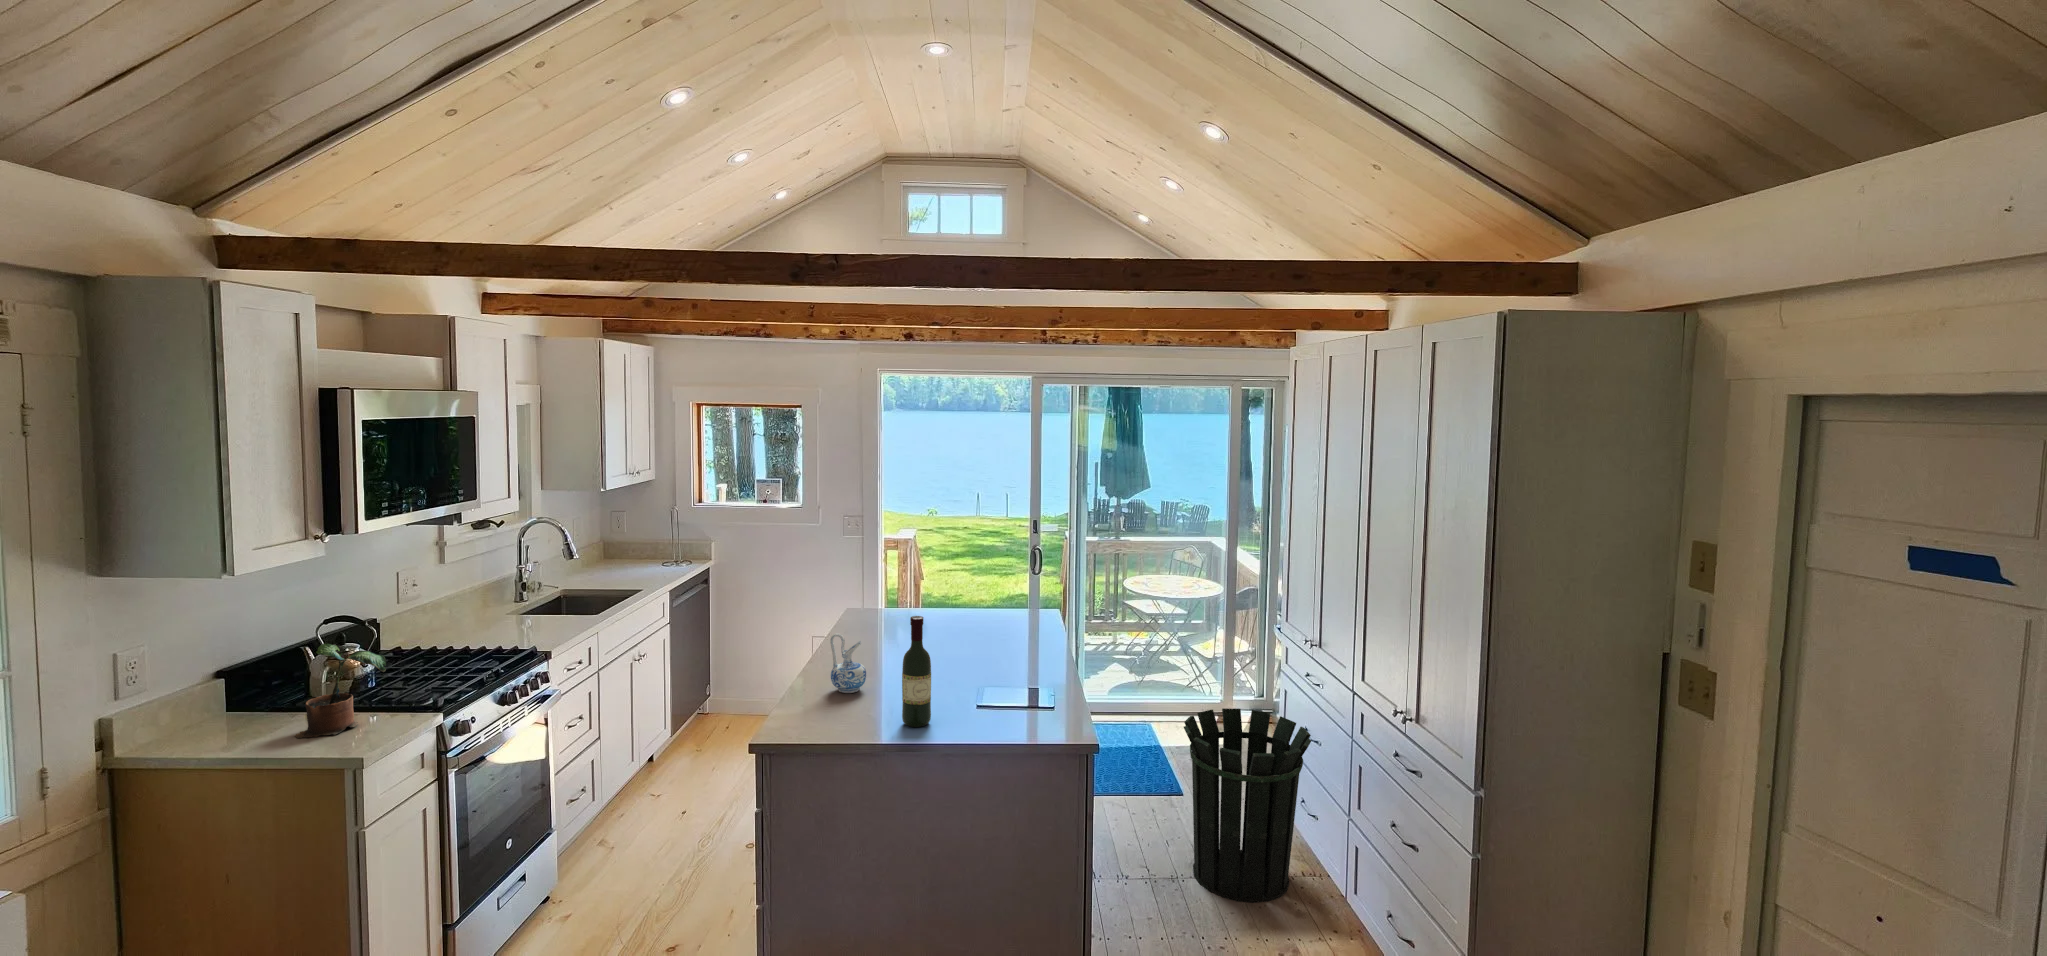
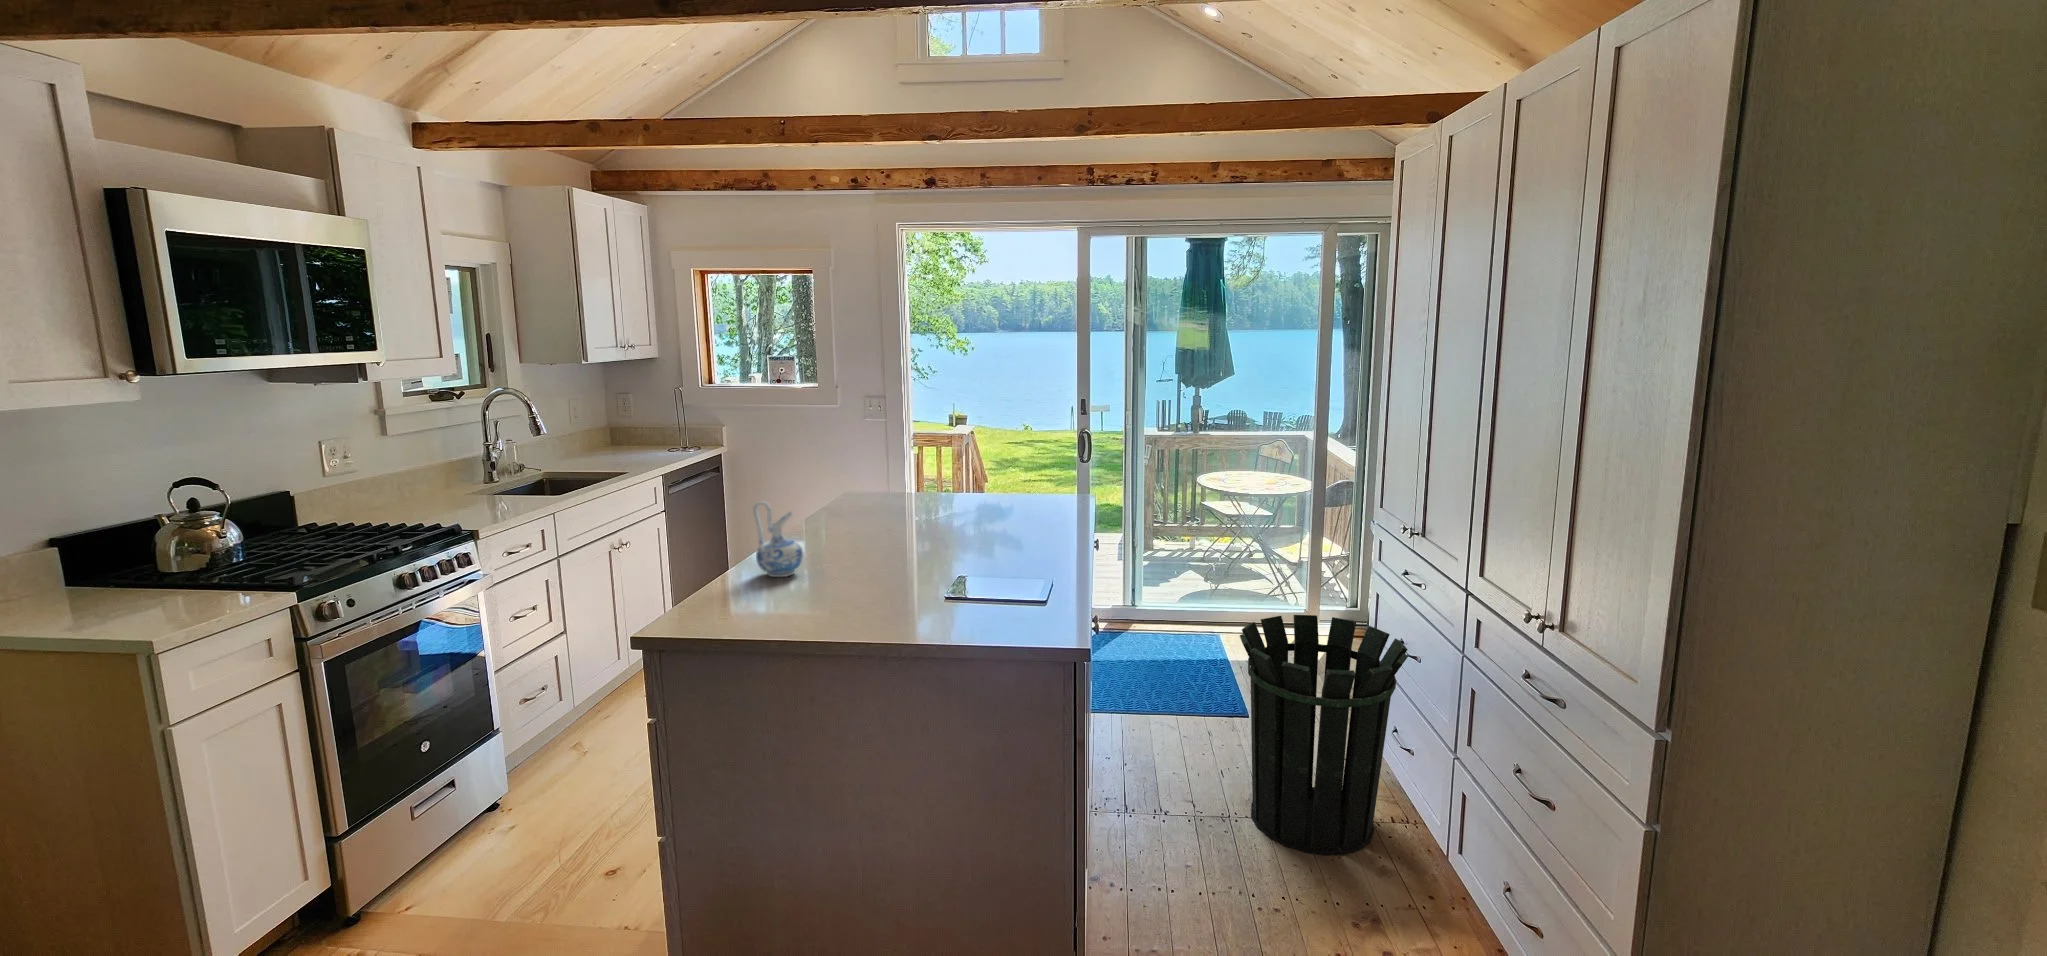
wine bottle: present [902,616,931,727] -> none [817,470,860,619]
potted plant: present [296,644,386,738] -> none [90,499,196,615]

